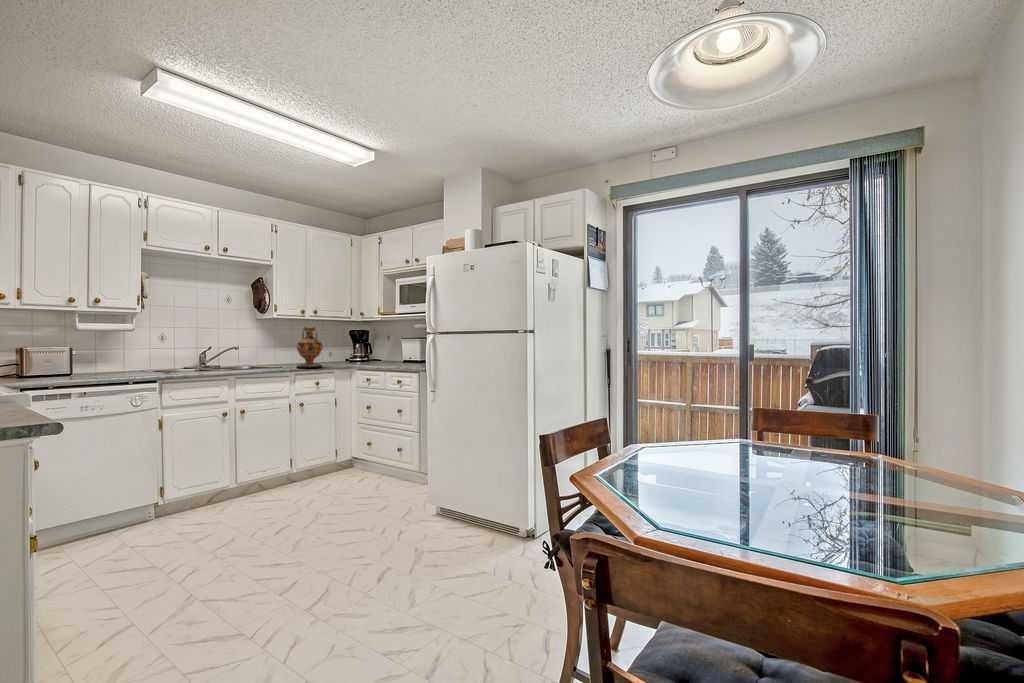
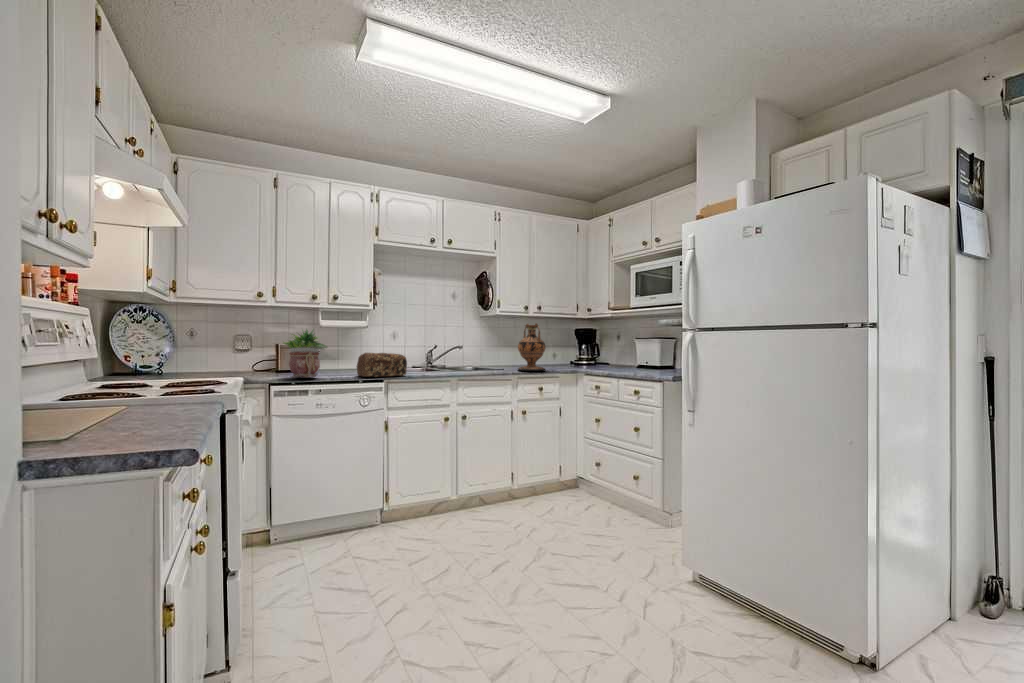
potted plant: none [33,331,91,382] -> present [283,329,327,378]
bread loaf: none [124,355,183,378] -> present [357,353,407,377]

